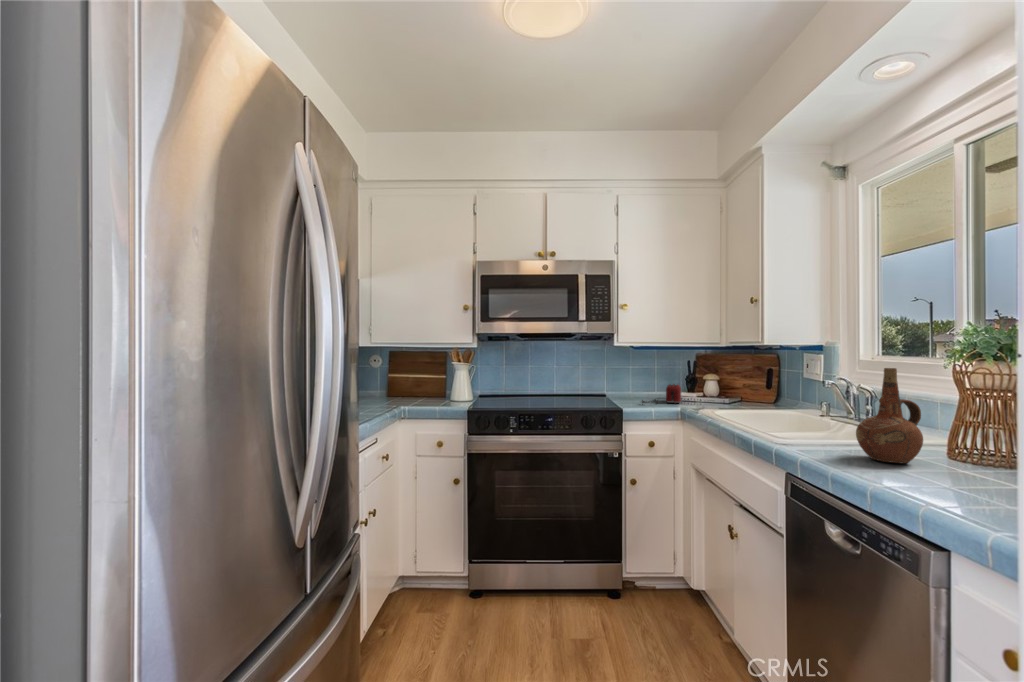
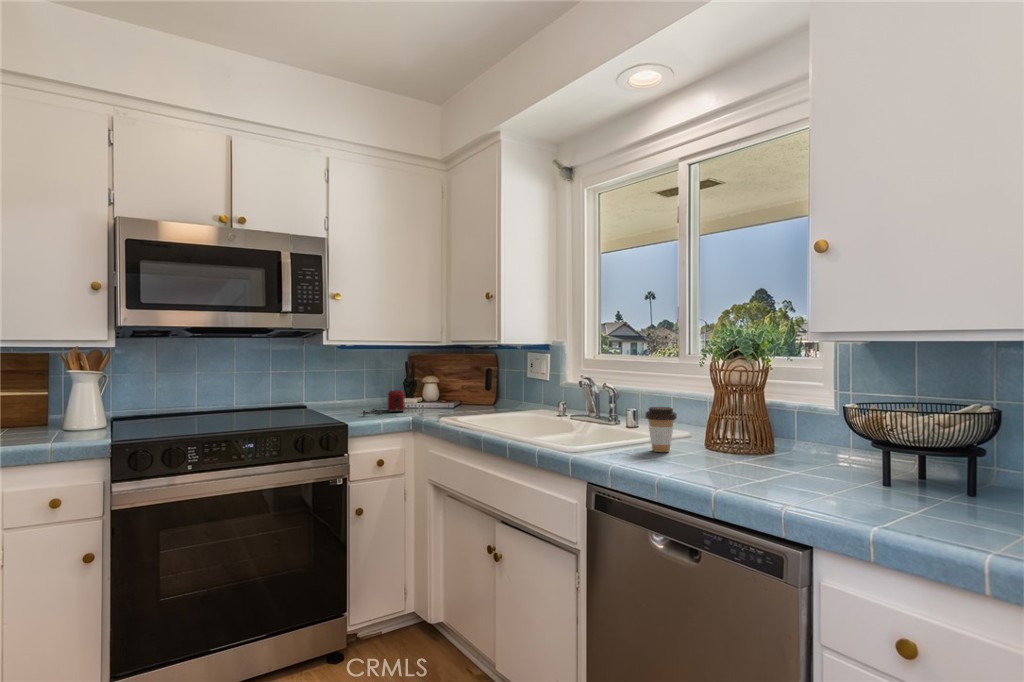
ceramic pitcher: present [856,368,923,463] -> none [591,360,635,441]
coffee cup: none [927,429,981,490] -> present [645,407,677,452]

